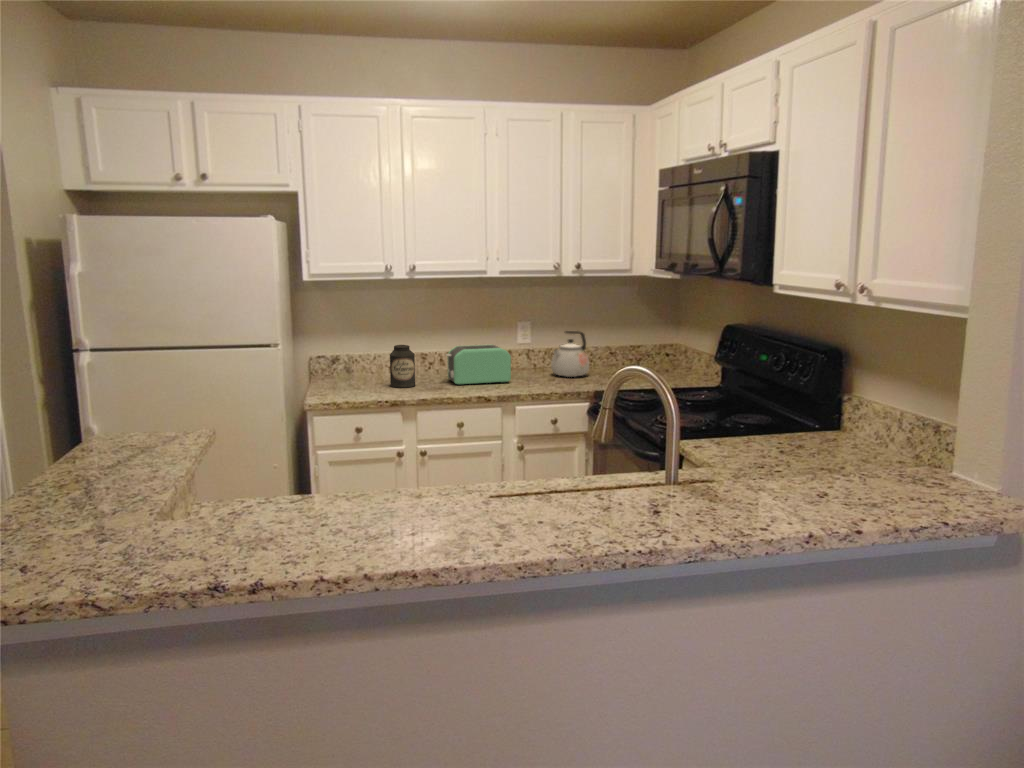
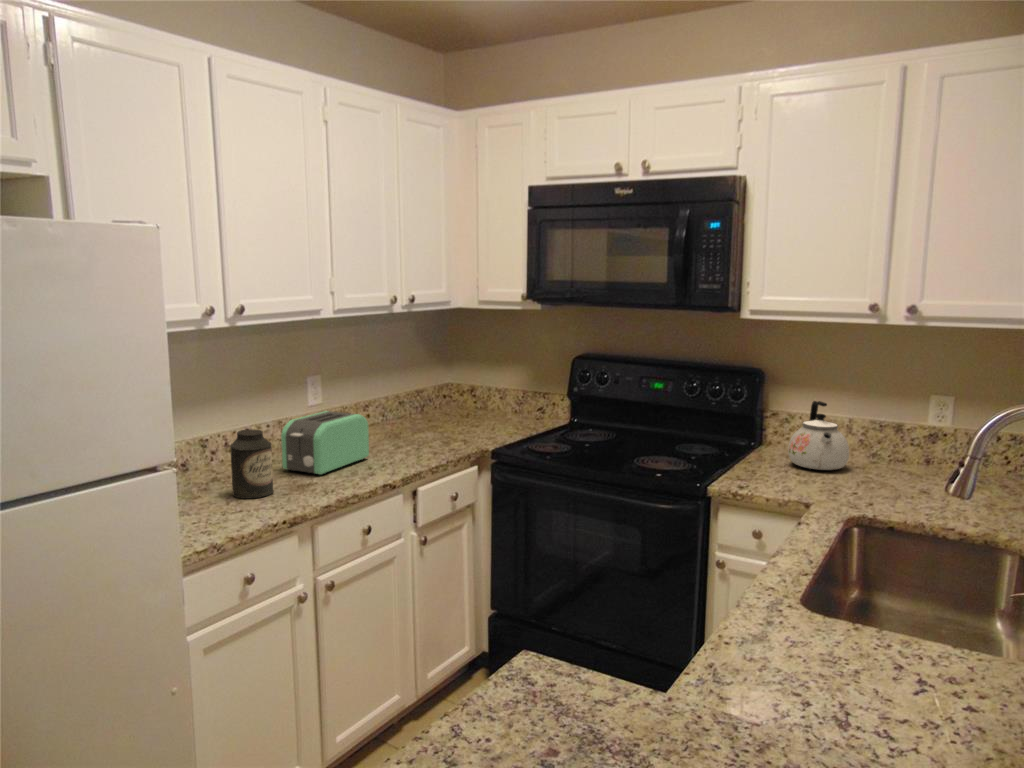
kettle: present [551,331,589,377] -> present [788,401,849,470]

